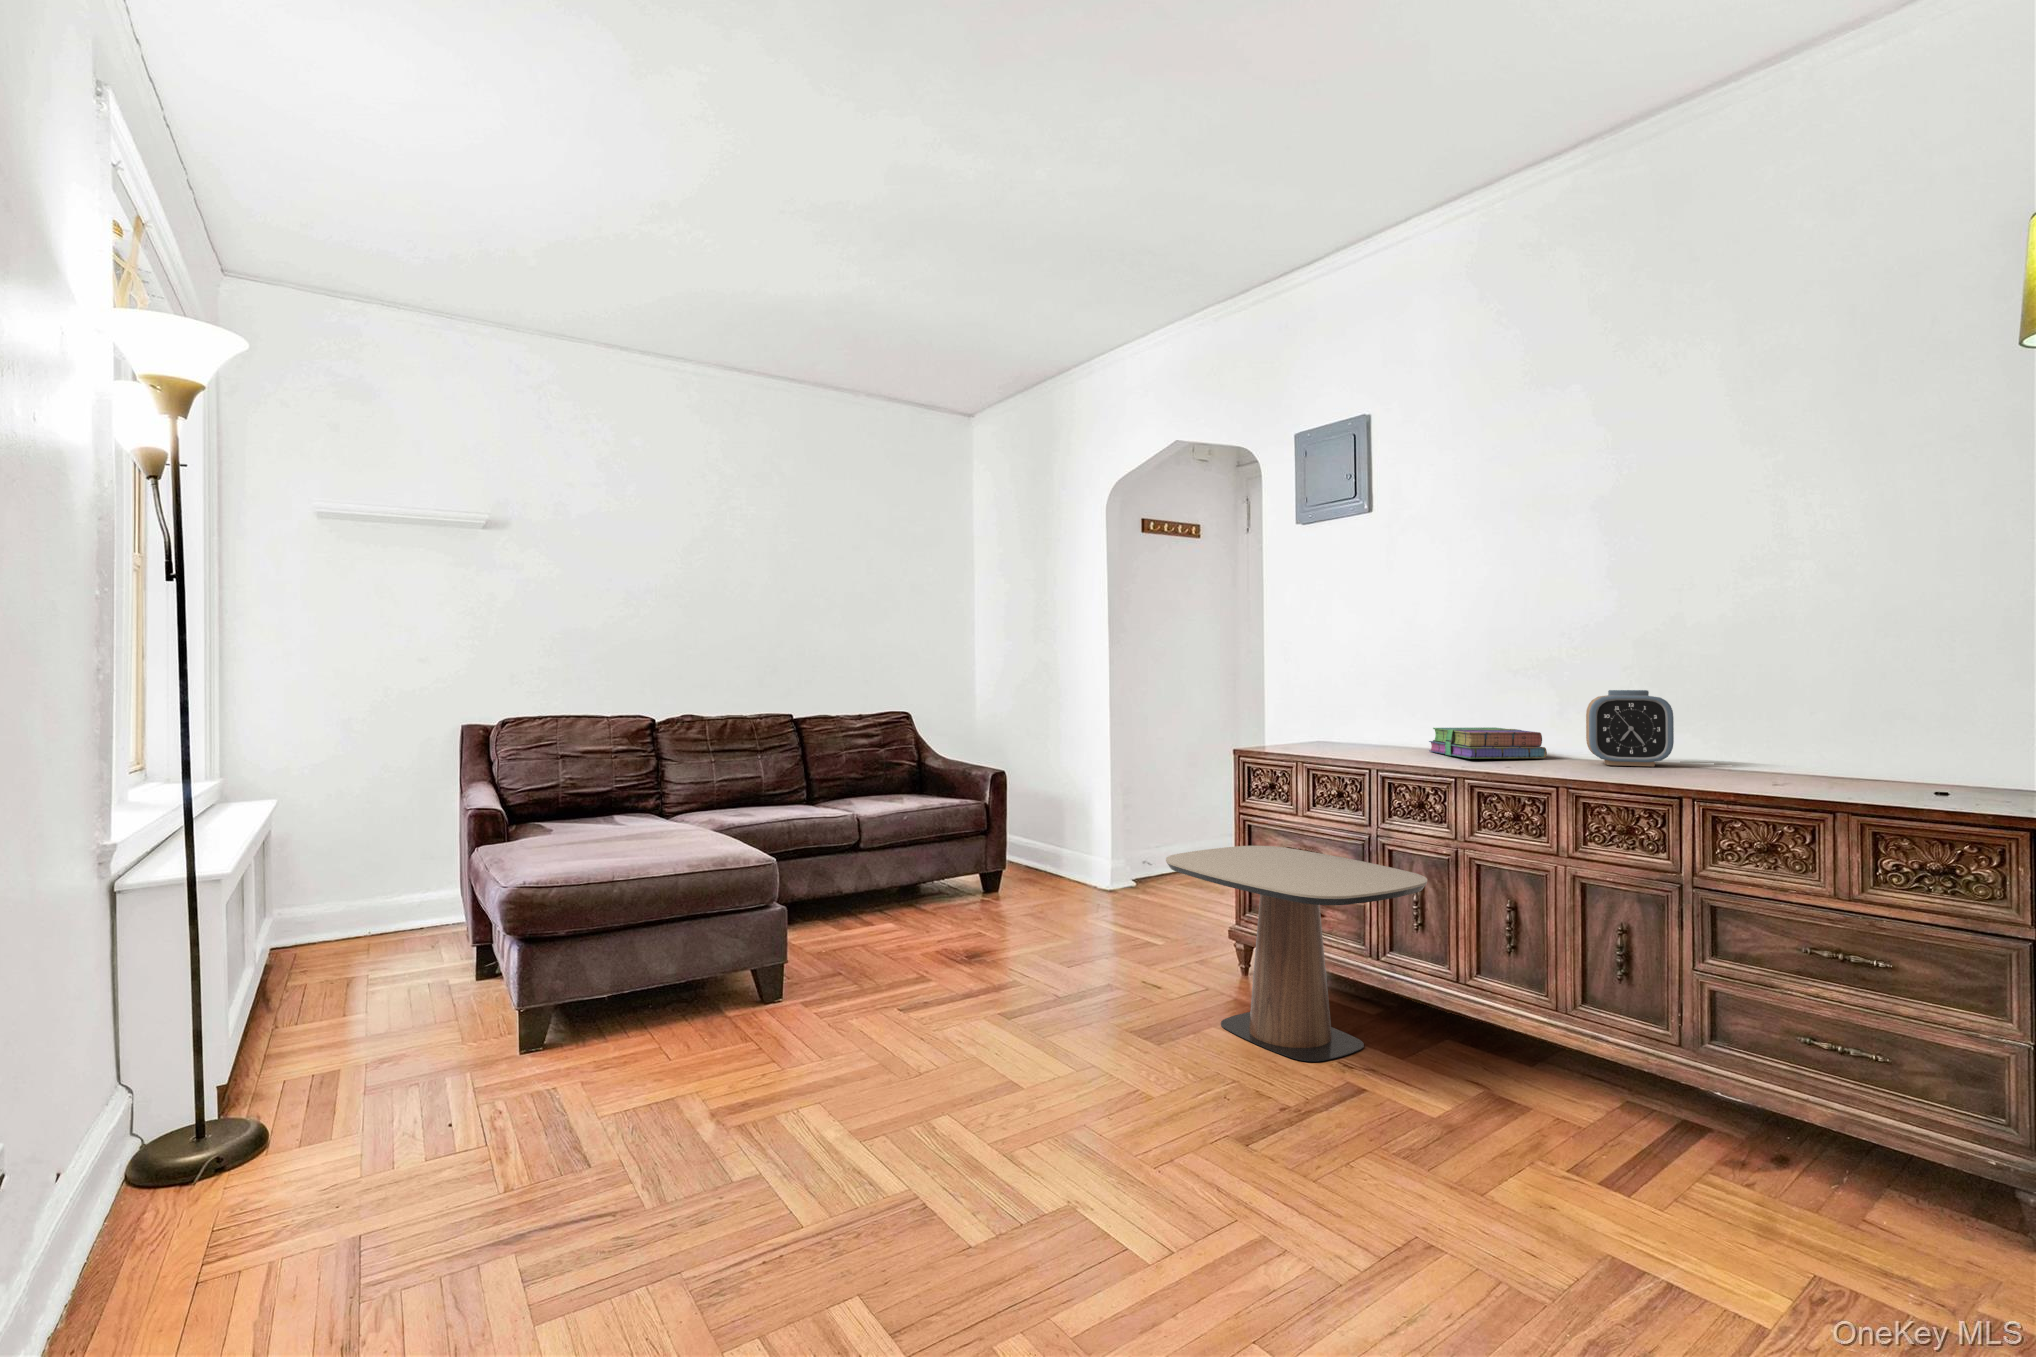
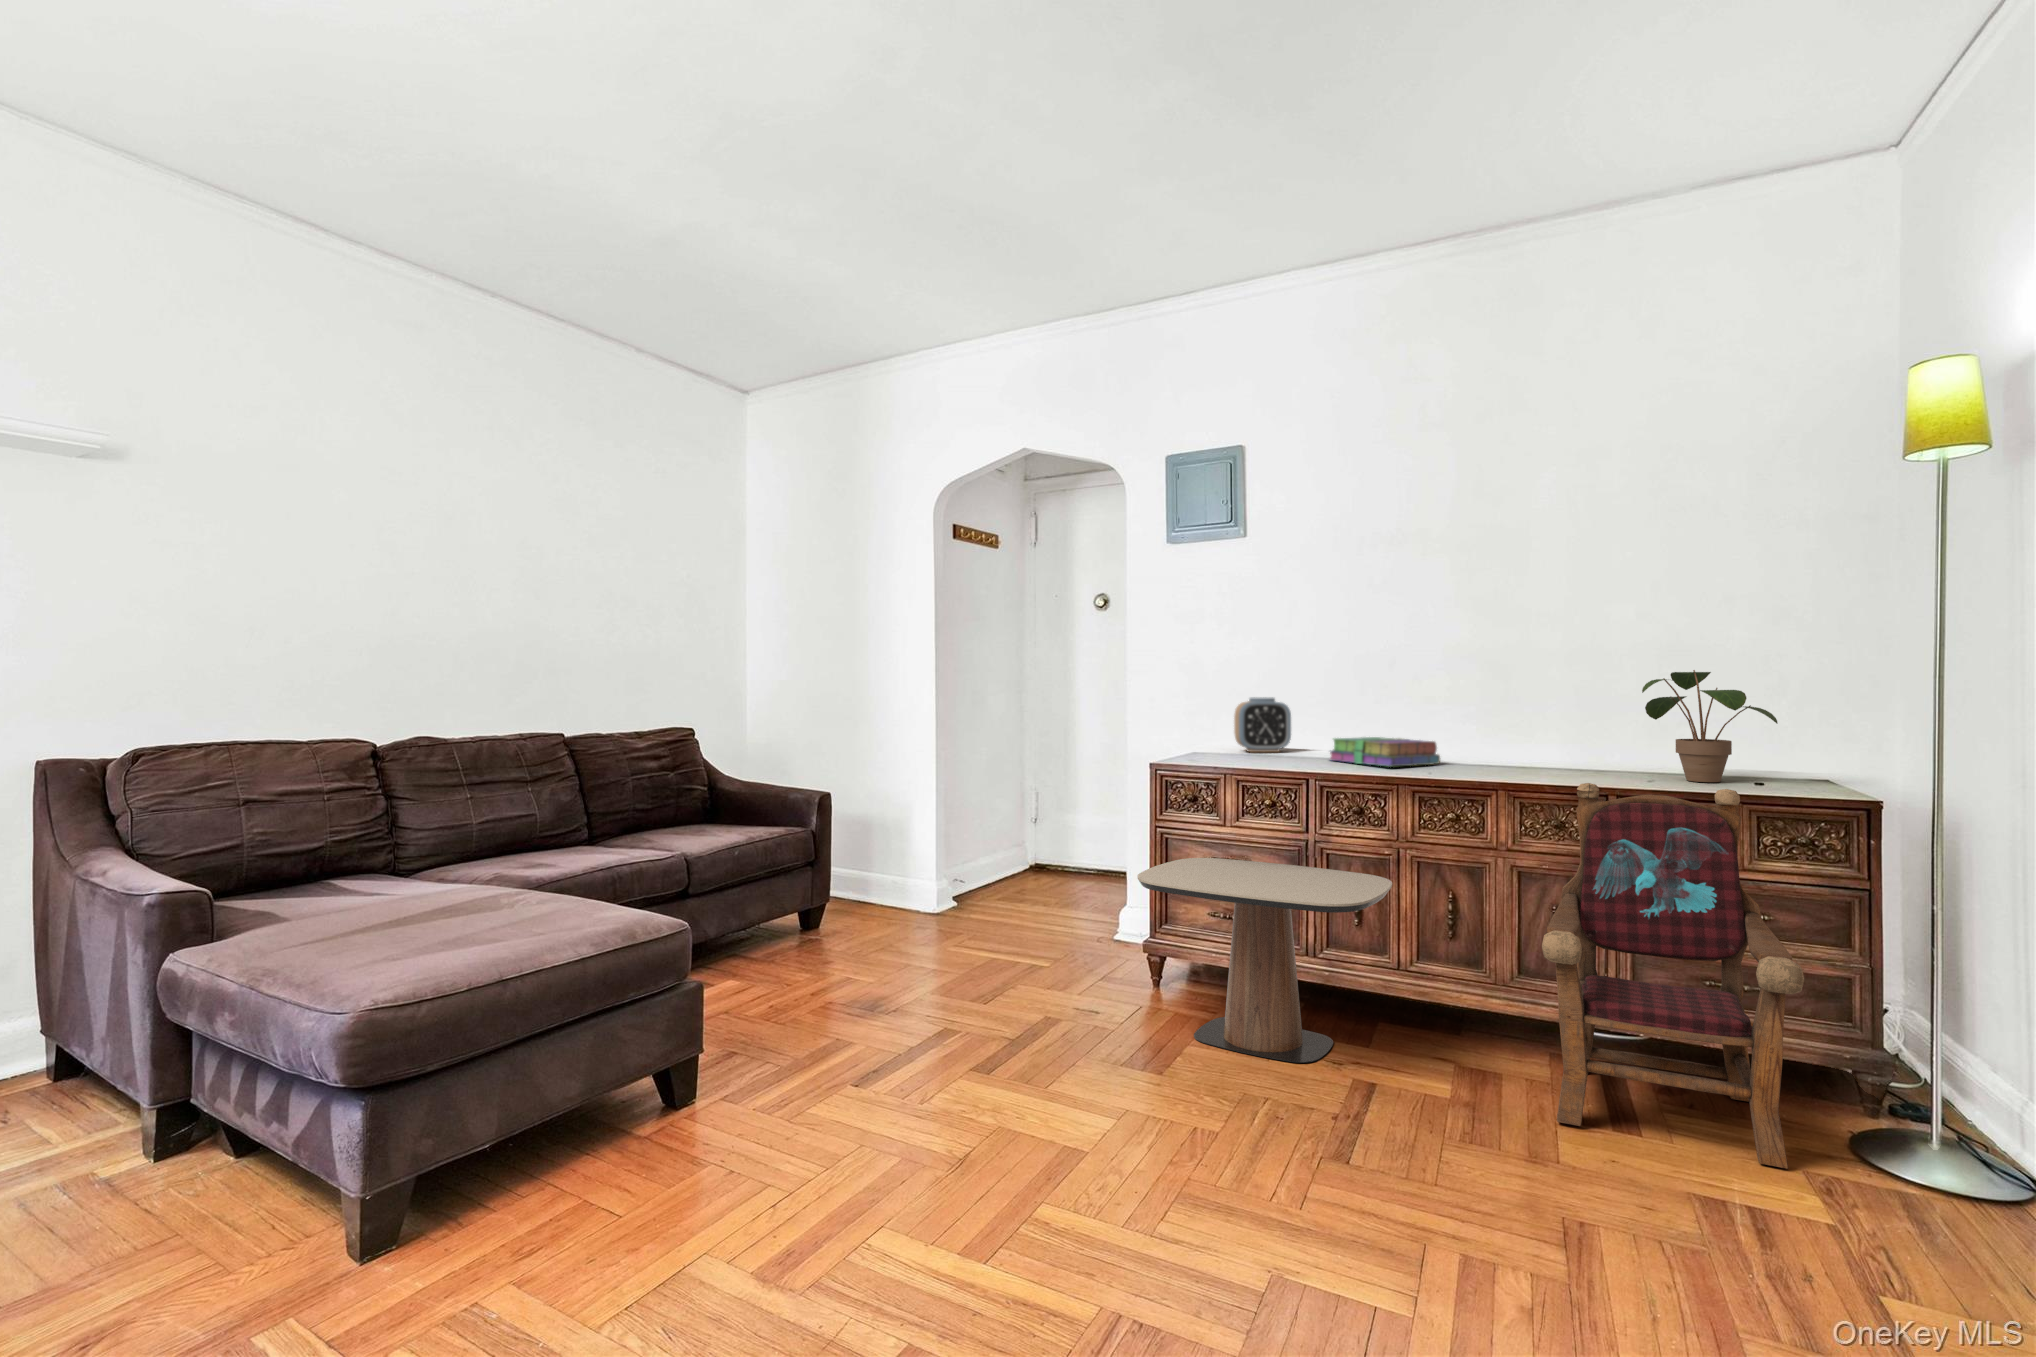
potted plant: none [1757,645,1946,788] -> present [1642,670,1777,782]
alarm clock: present [1586,690,1674,766] -> present [1234,697,1291,752]
armchair: none [1506,781,1852,1271] -> present [1542,783,1804,1169]

